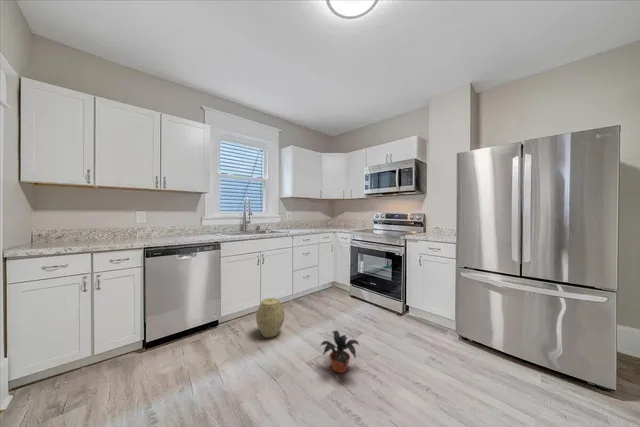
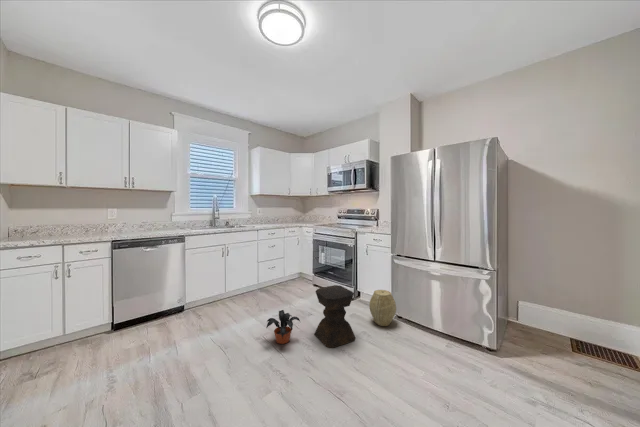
woven basket: present [256,298,284,338] -> present [369,290,396,326]
stool: none [374,302,425,380] -> present [314,285,355,348]

